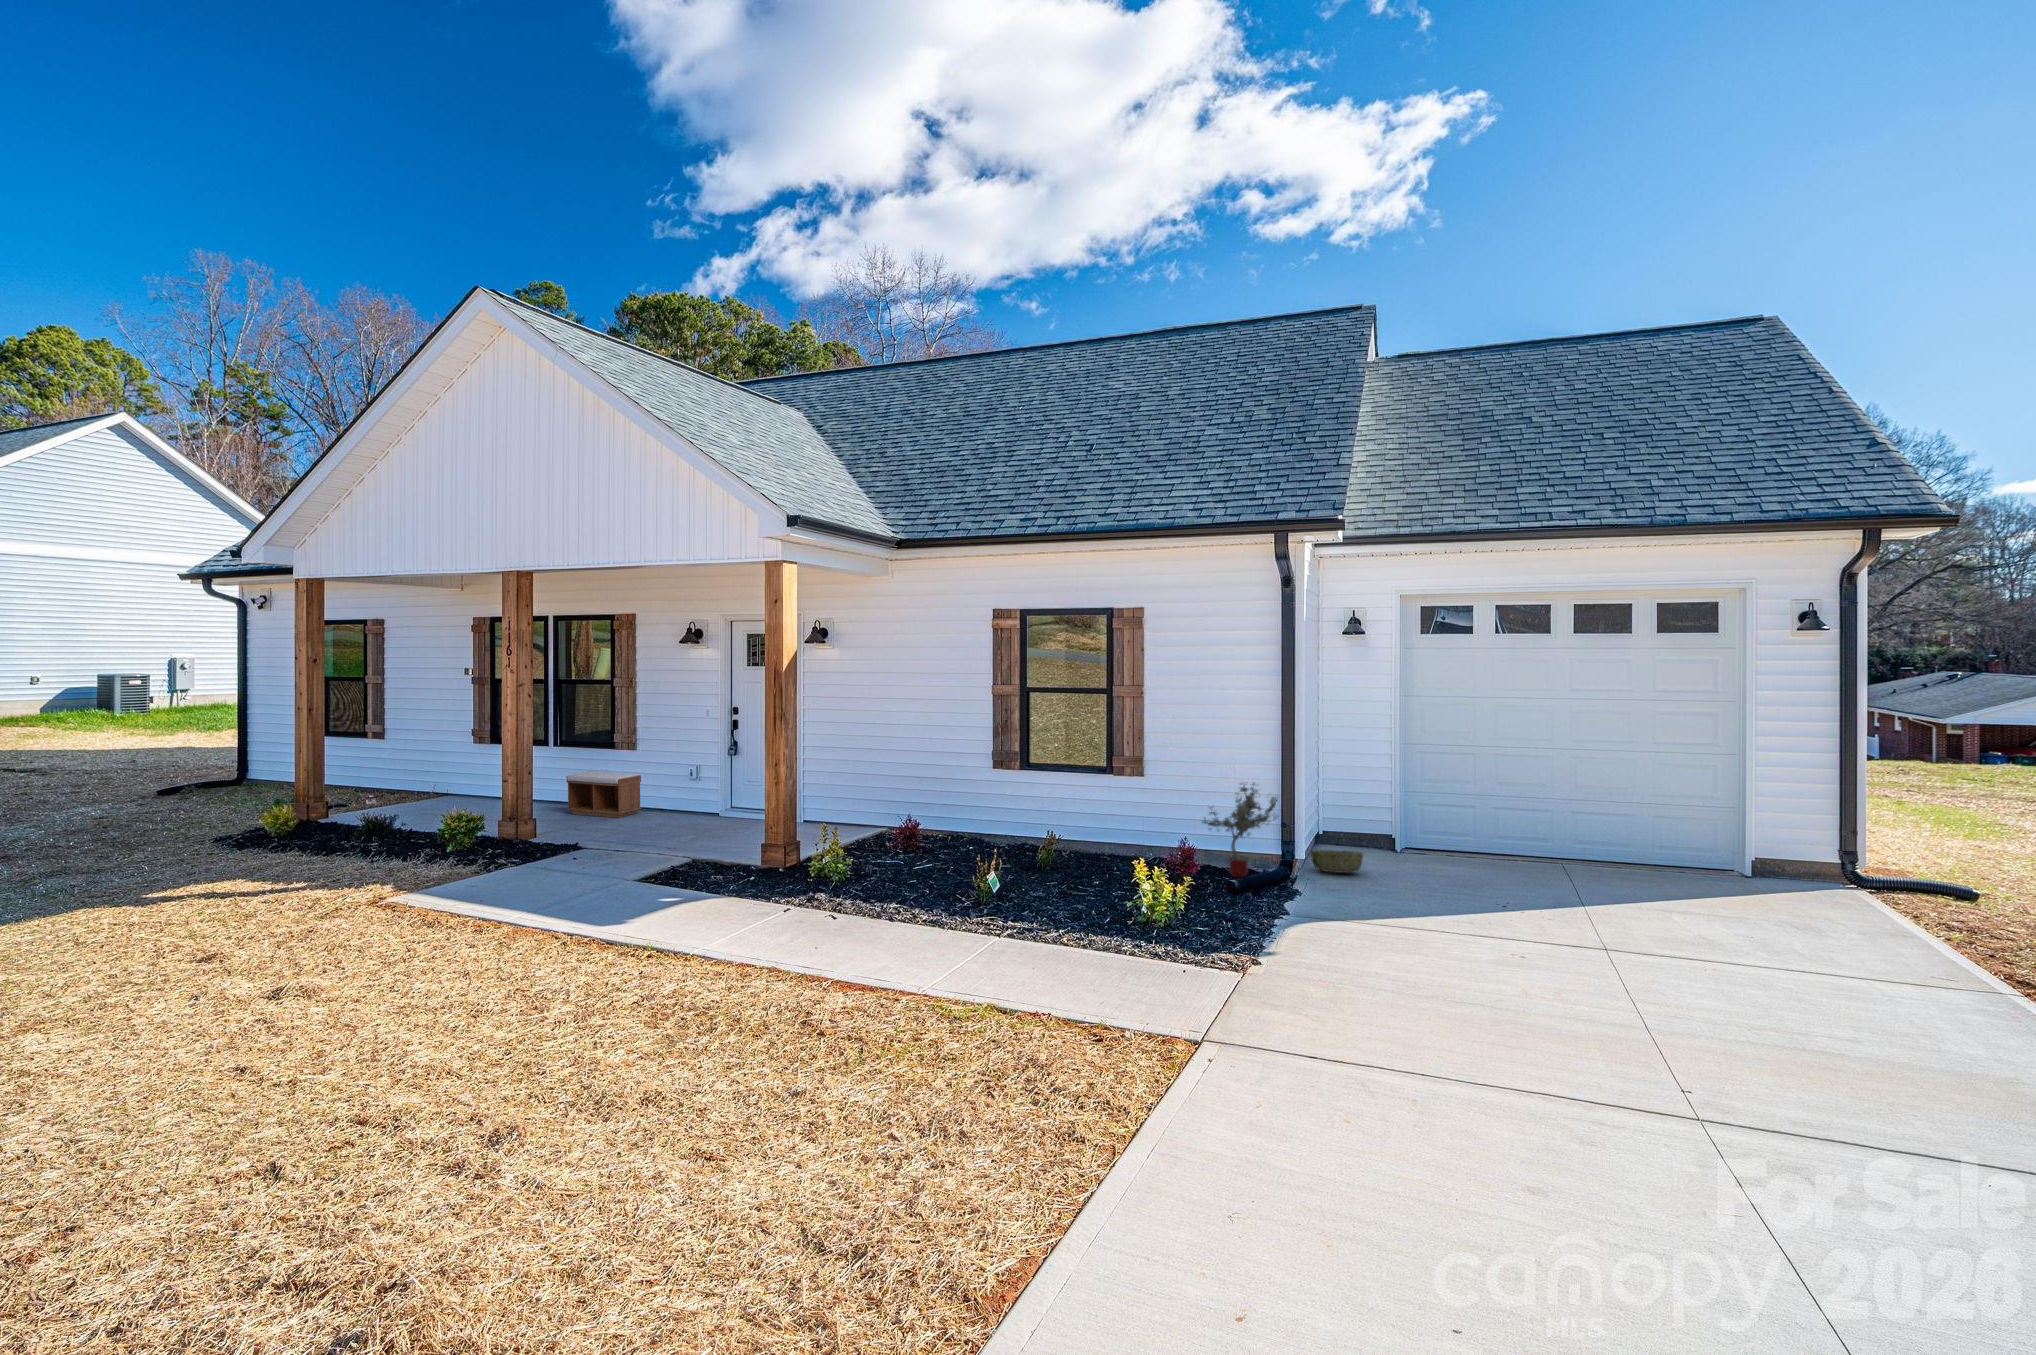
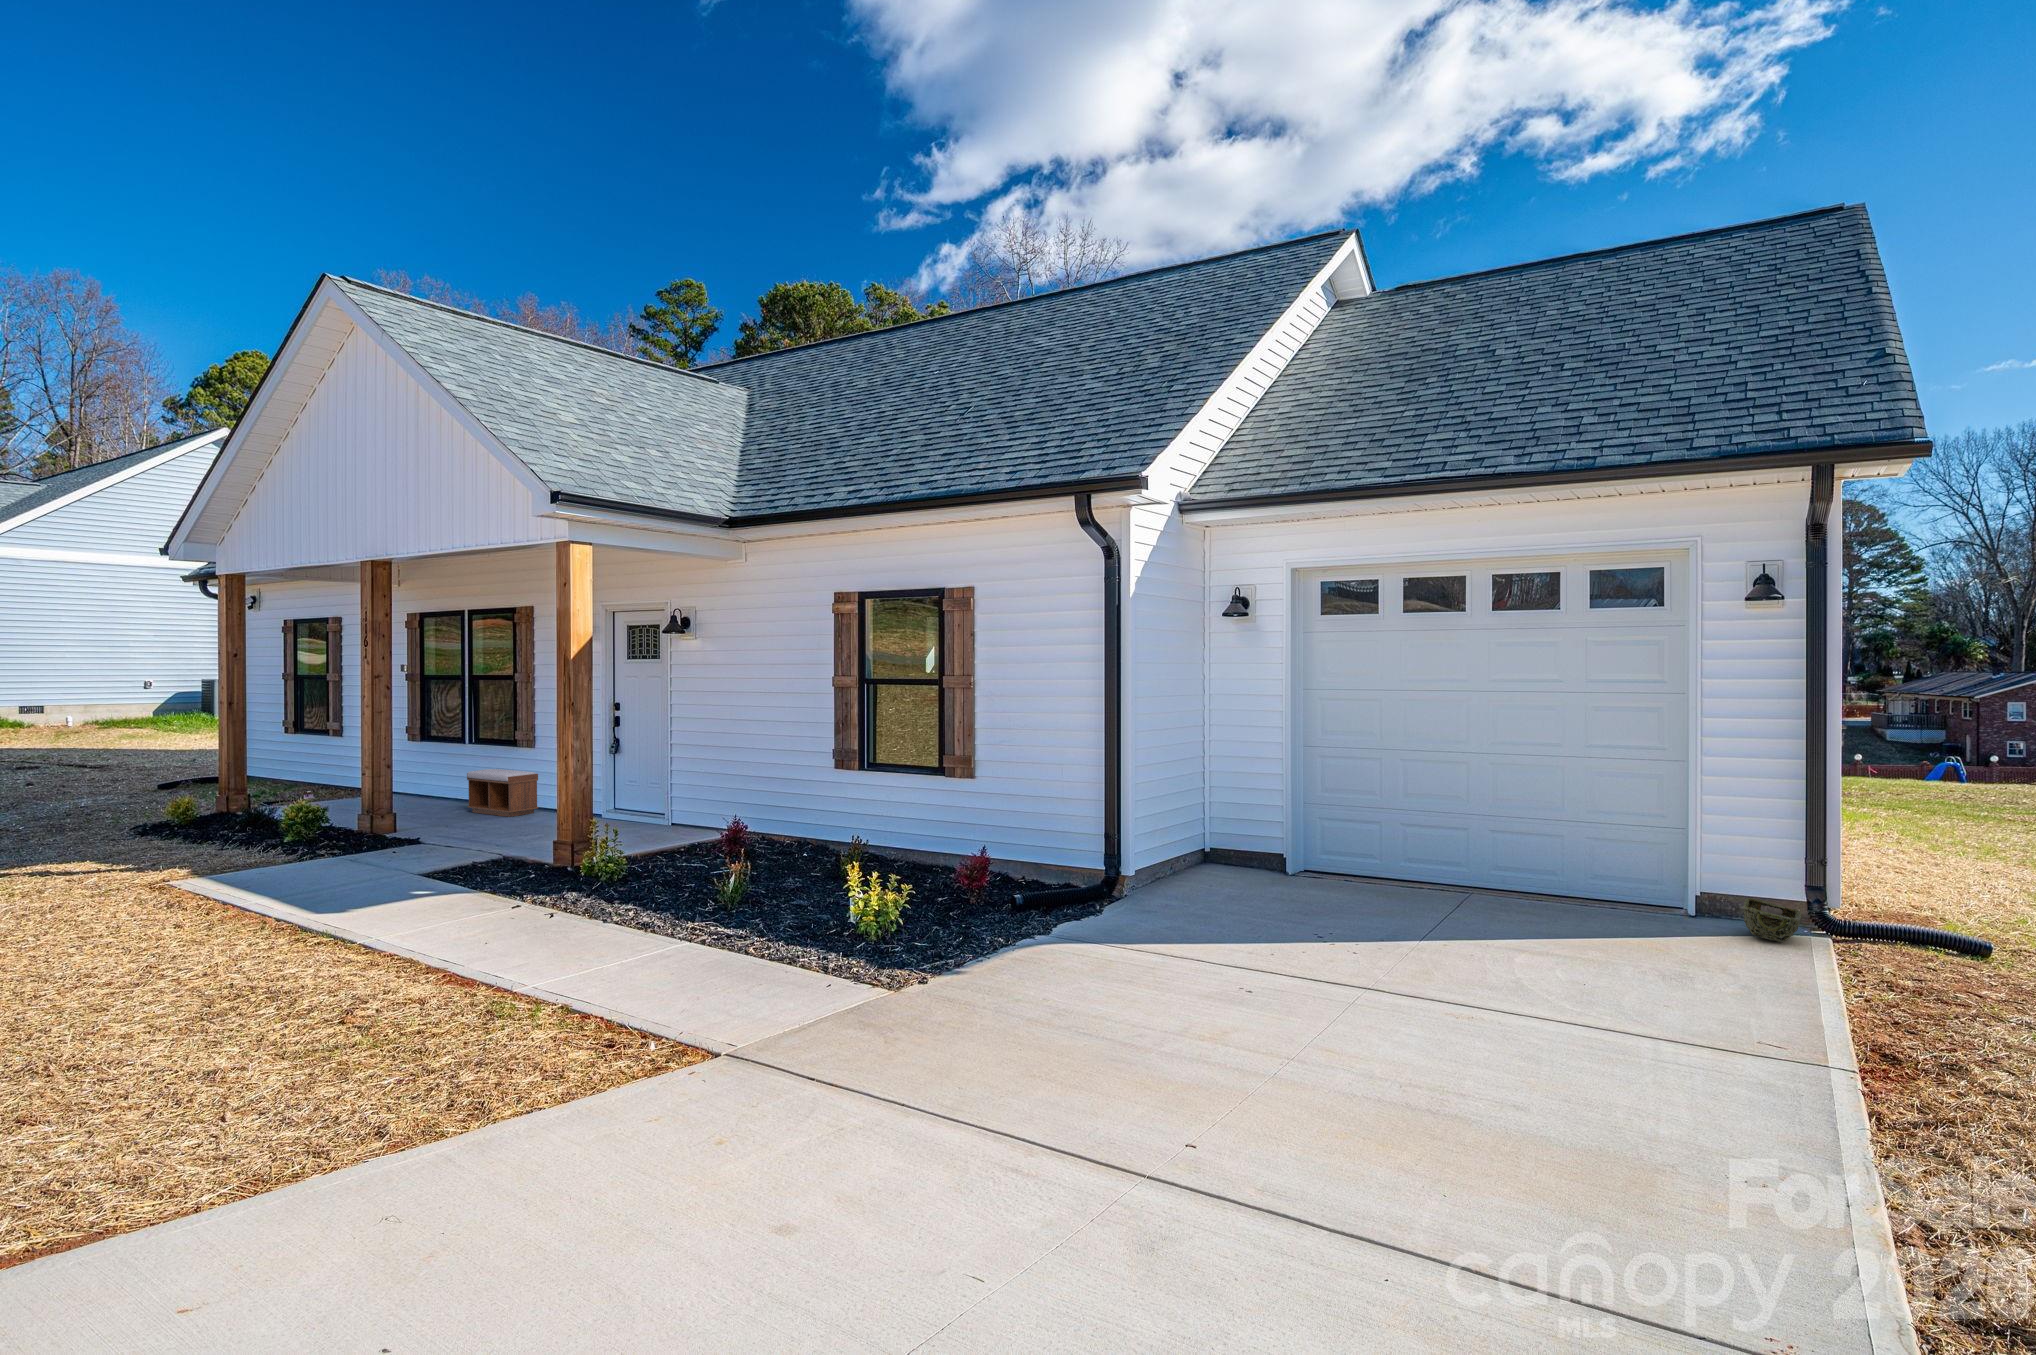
potted tree: present [1202,783,1277,878] -> none [1017,784,1093,895]
woven basket: present [1311,850,1363,873] -> present [1743,898,1801,943]

